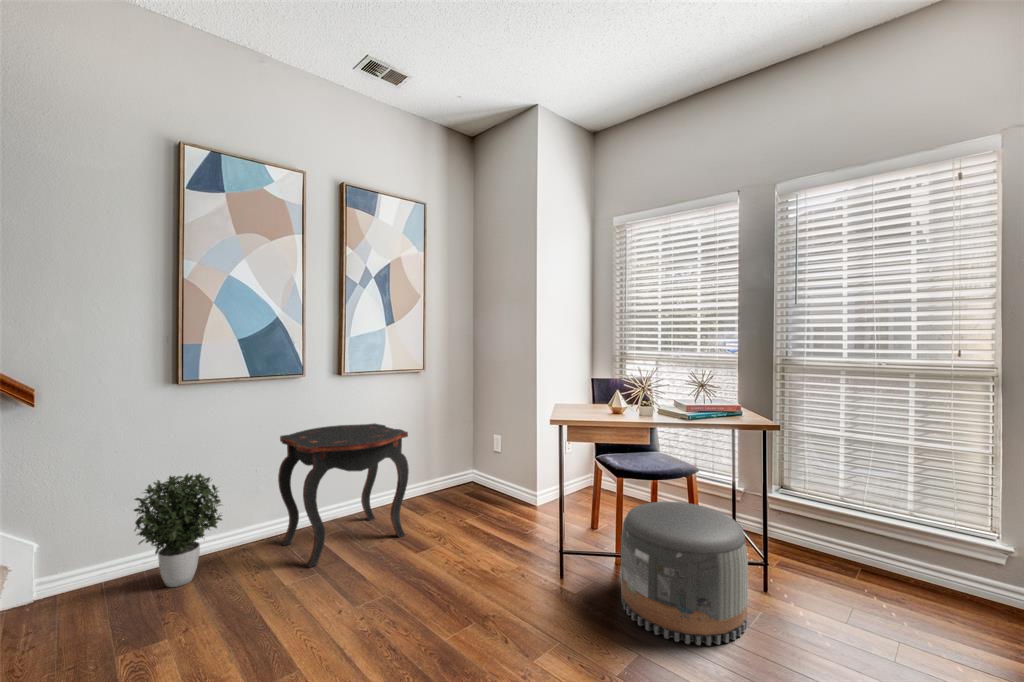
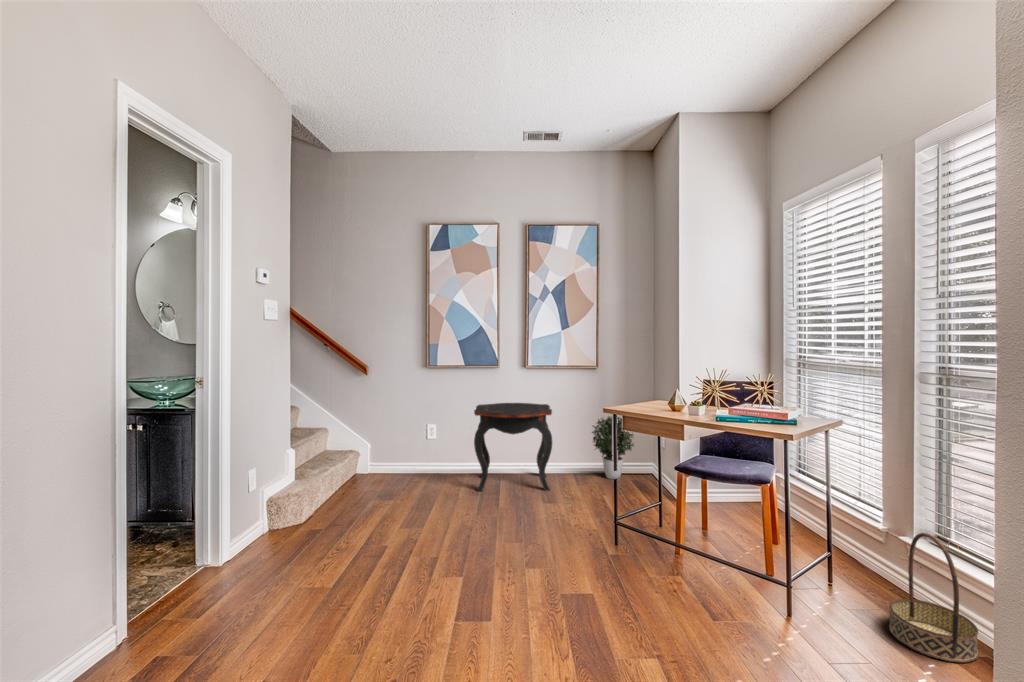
potted plant: present [134,474,222,587] -> present [592,417,634,479]
basket: none [802,487,865,580] -> present [889,533,978,663]
pouf: present [621,501,748,645] -> none [616,494,733,625]

